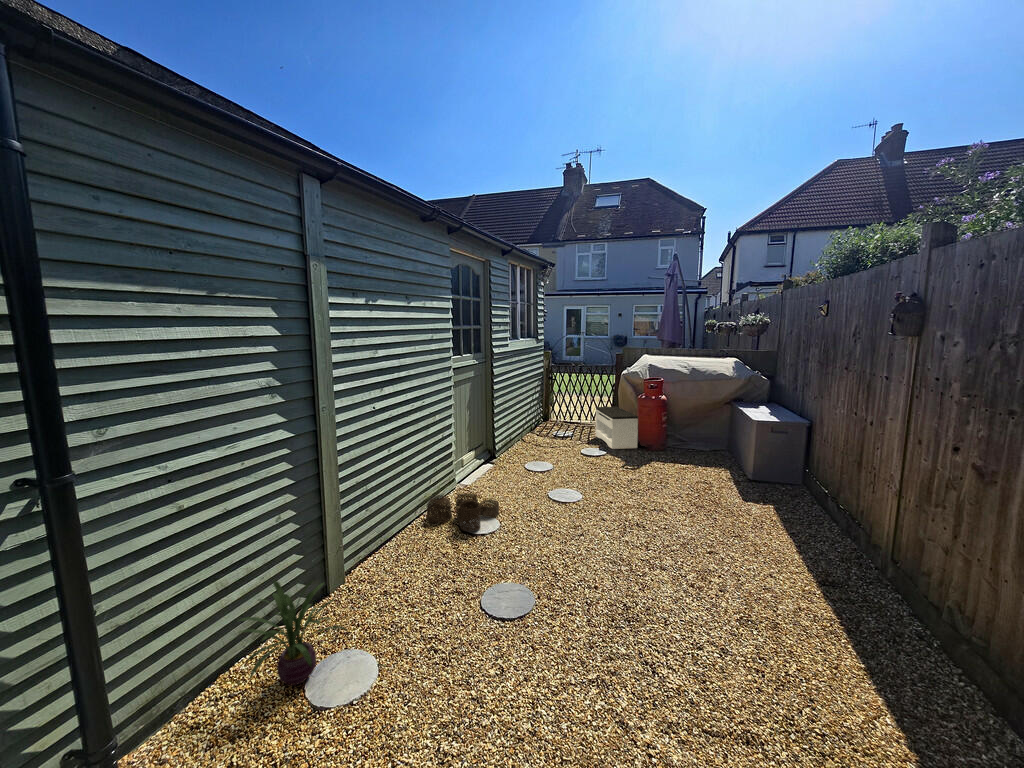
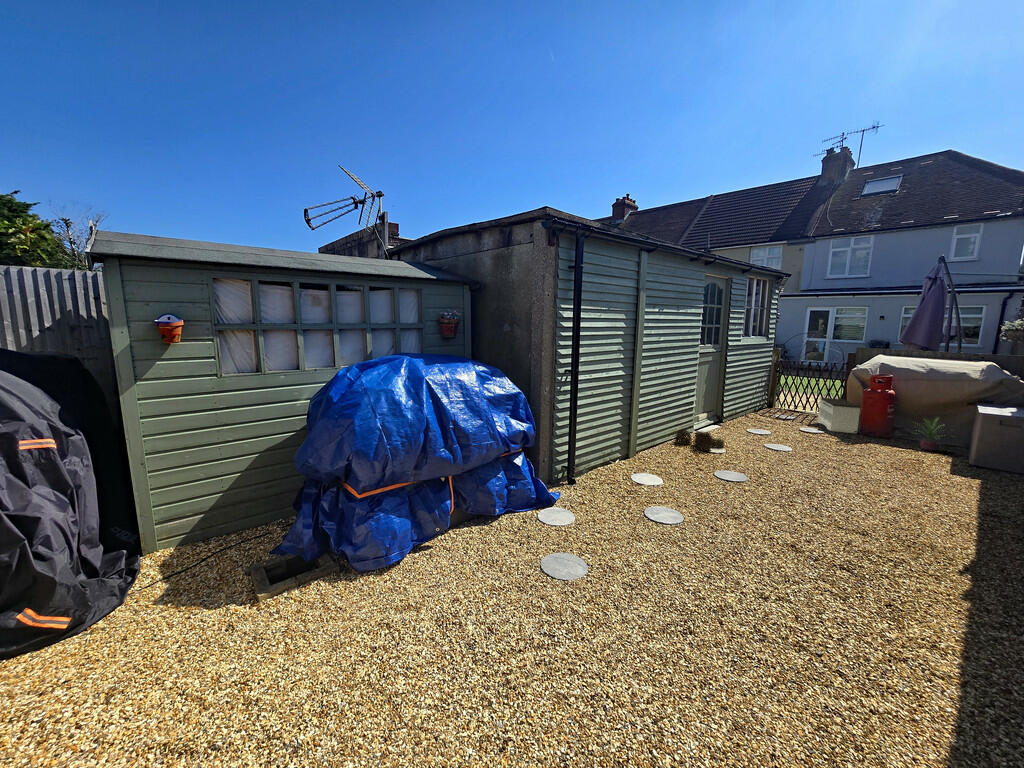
decorative plant: present [239,581,346,685] -> present [920,419,944,451]

